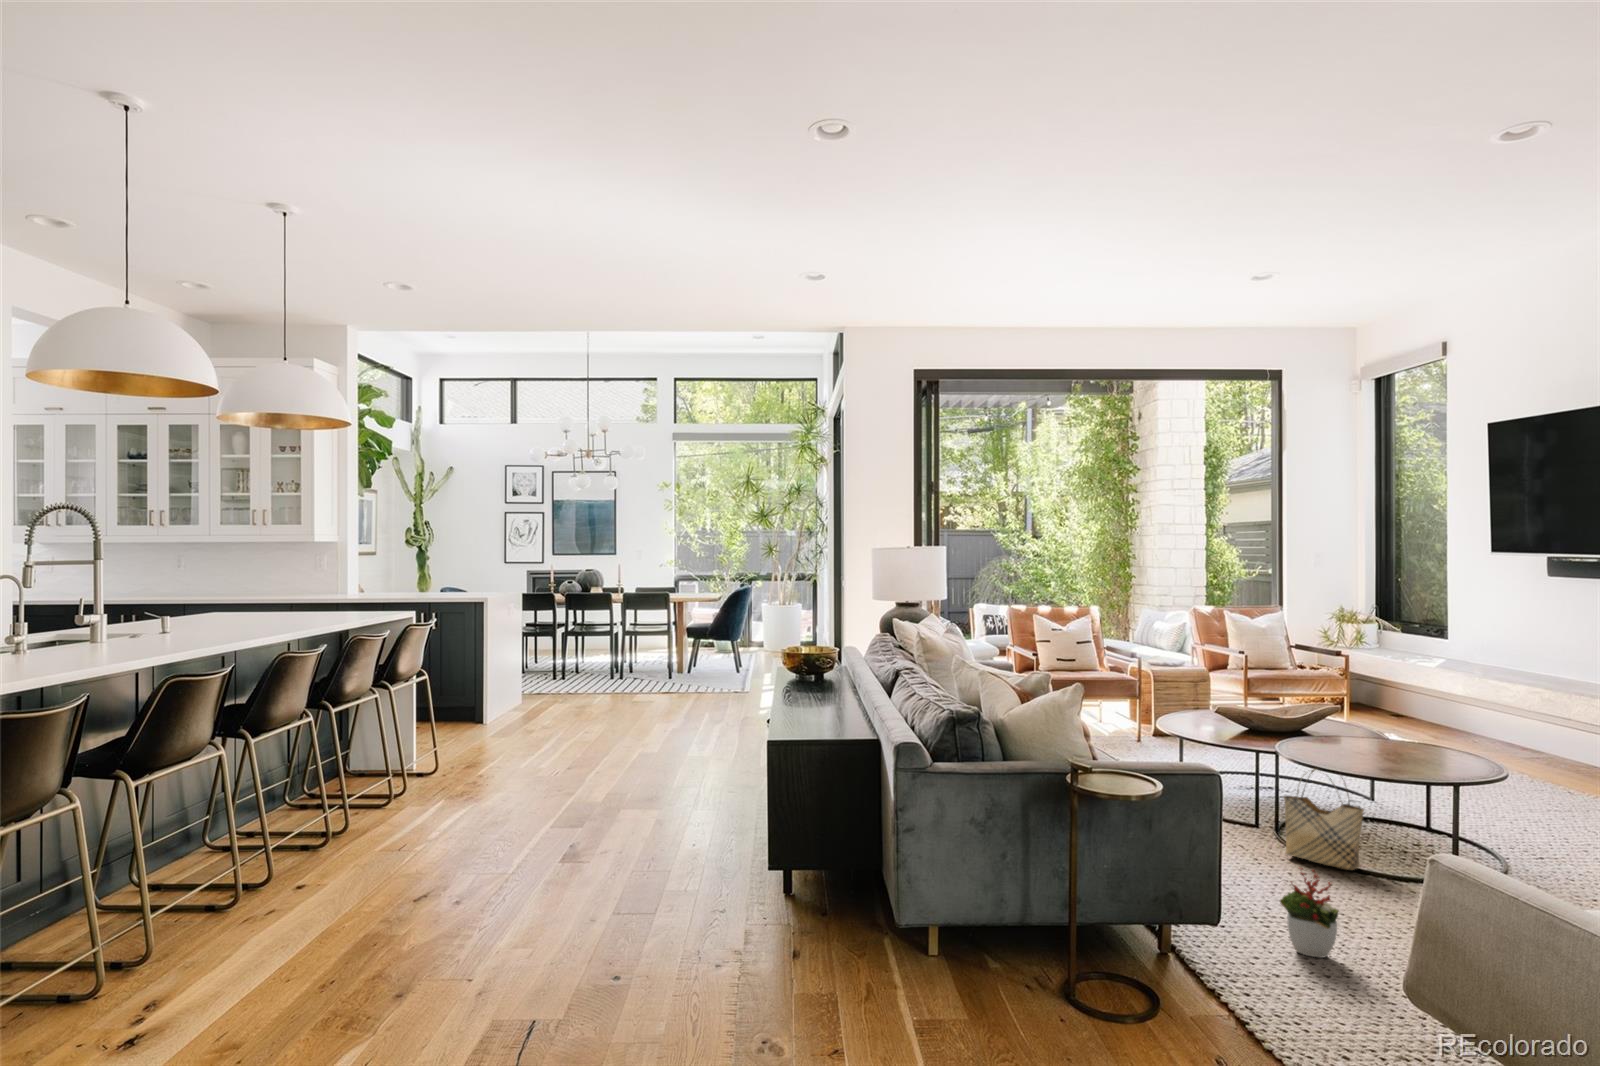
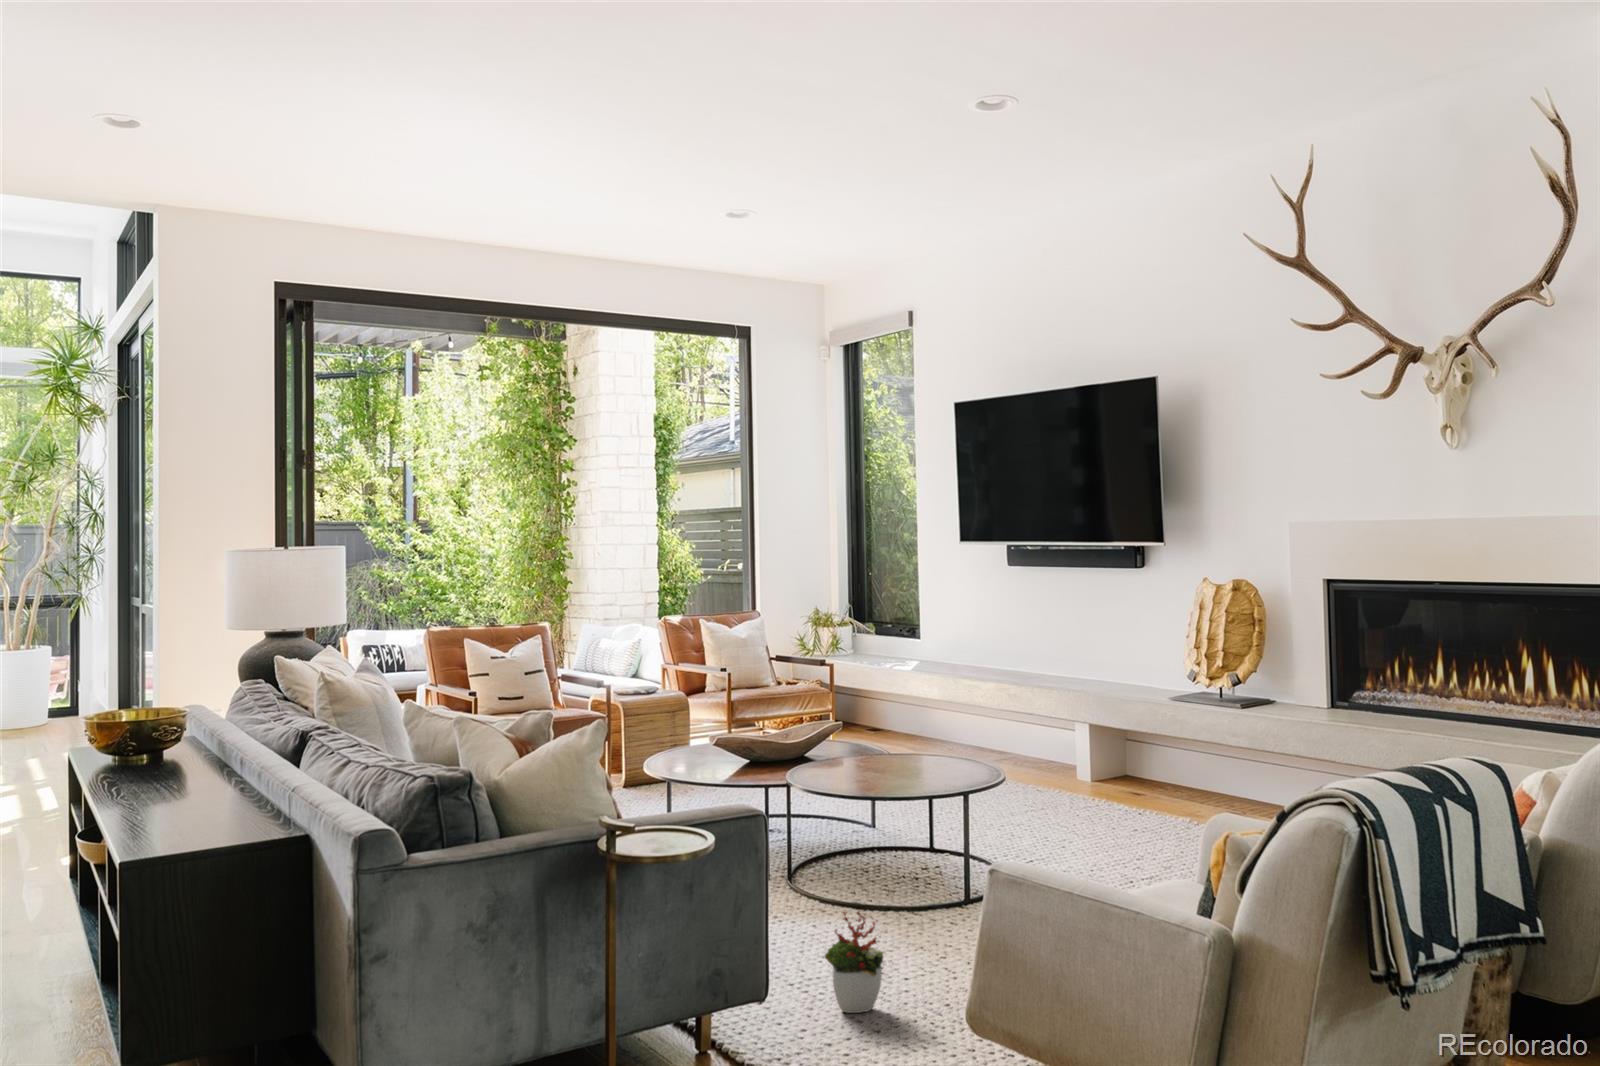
woven basket: present [1284,769,1364,870] -> none [801,792,883,908]

